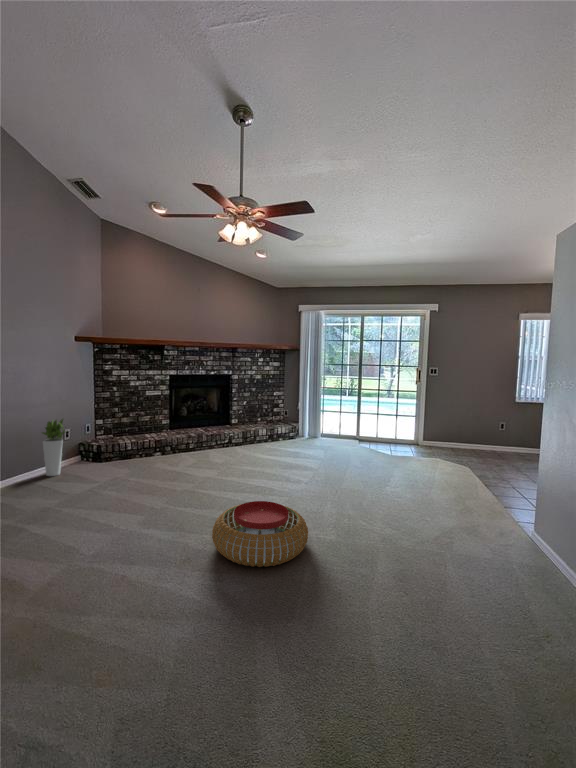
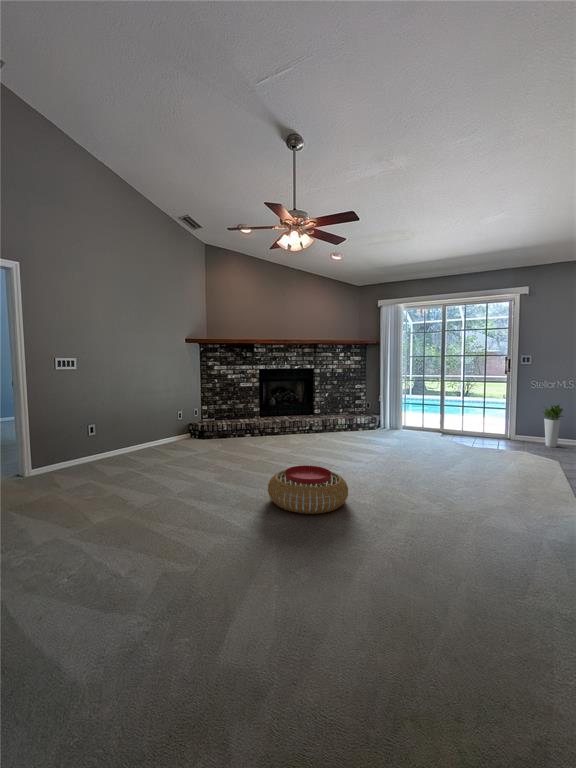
planter: present [42,419,65,476] -> present [544,404,564,447]

